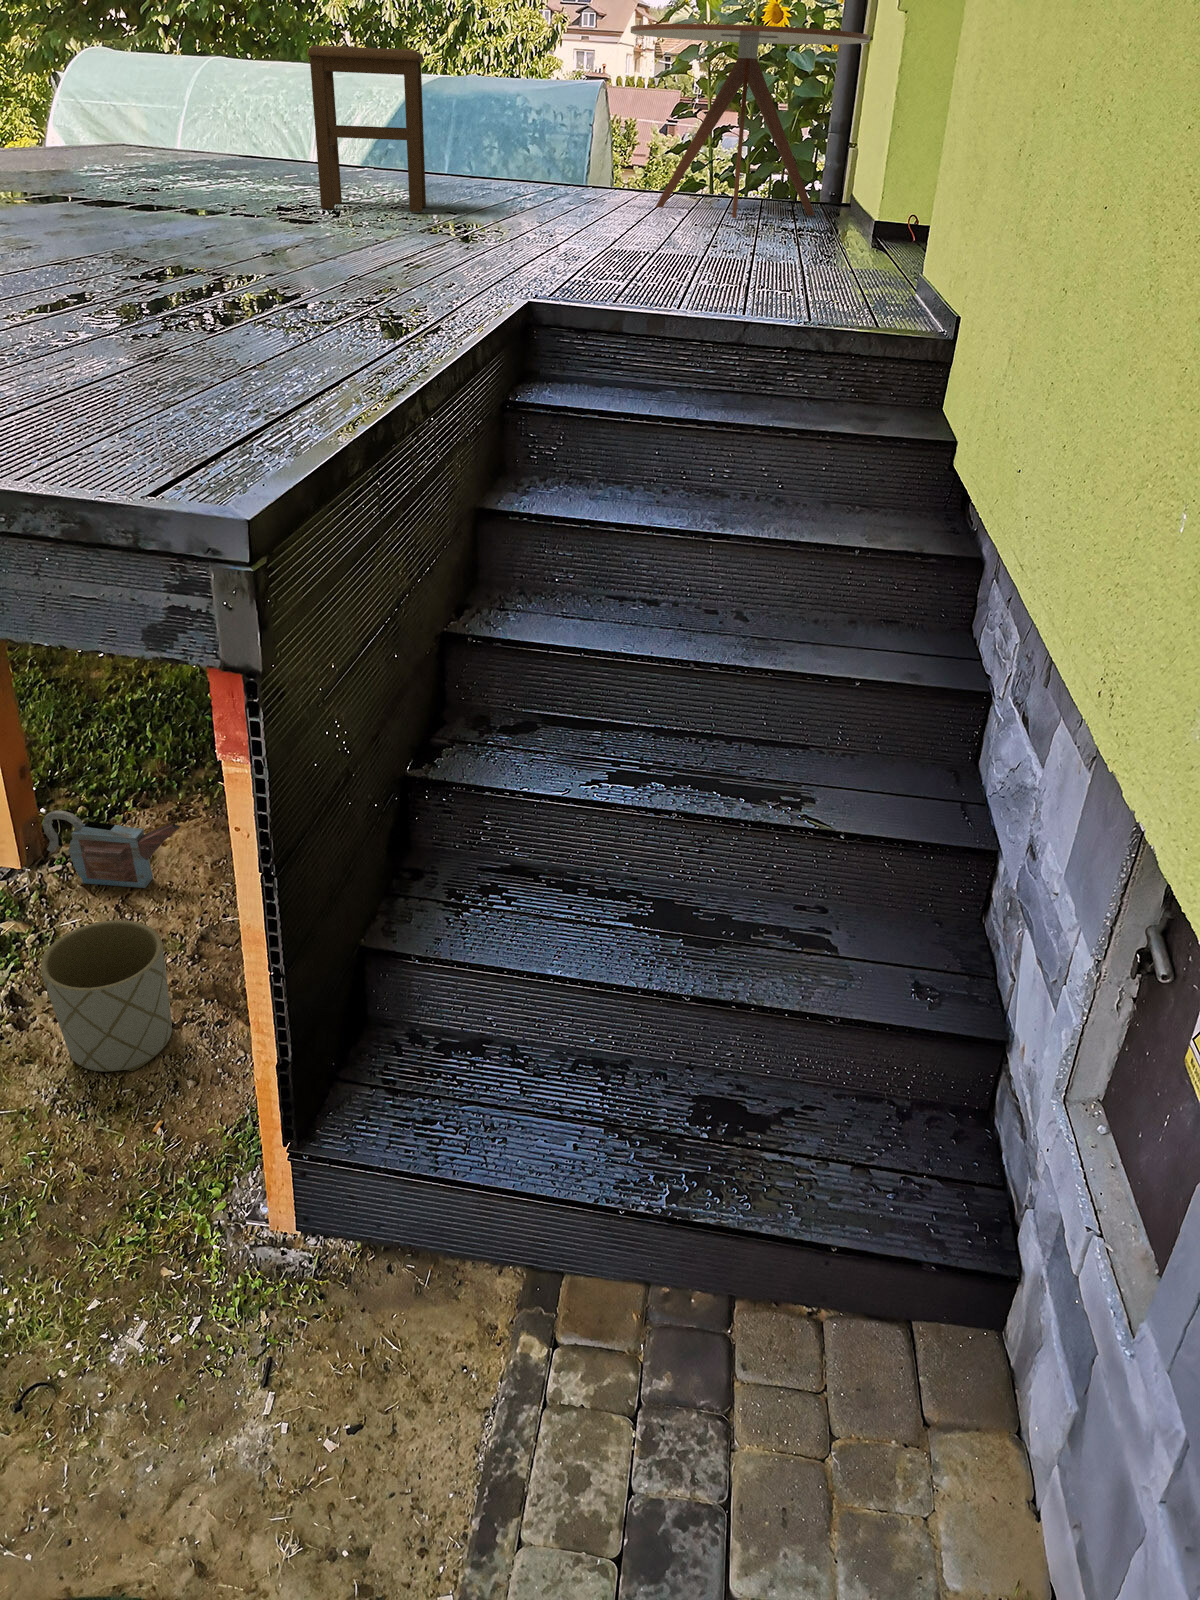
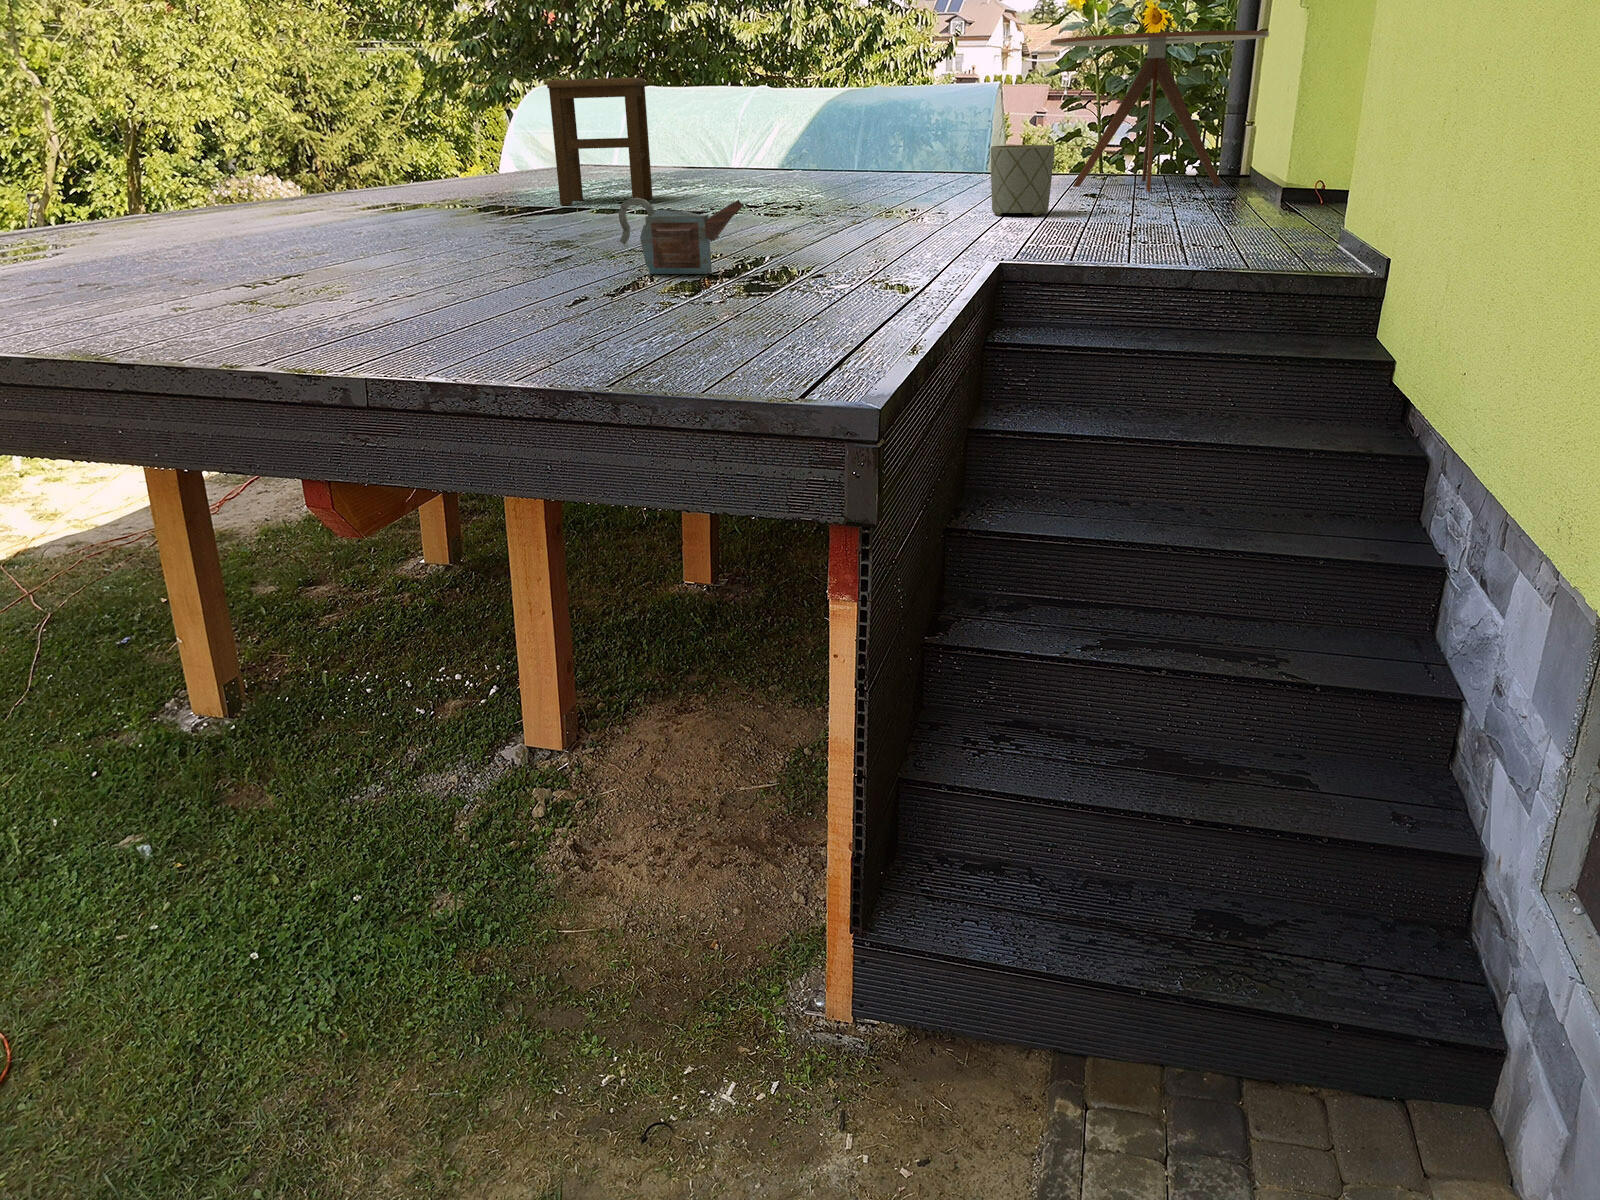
stool: present [308,45,426,212] -> present [547,77,653,205]
watering can: present [42,810,180,888] -> present [619,198,744,274]
planter: present [41,920,172,1071] -> present [991,145,1055,216]

